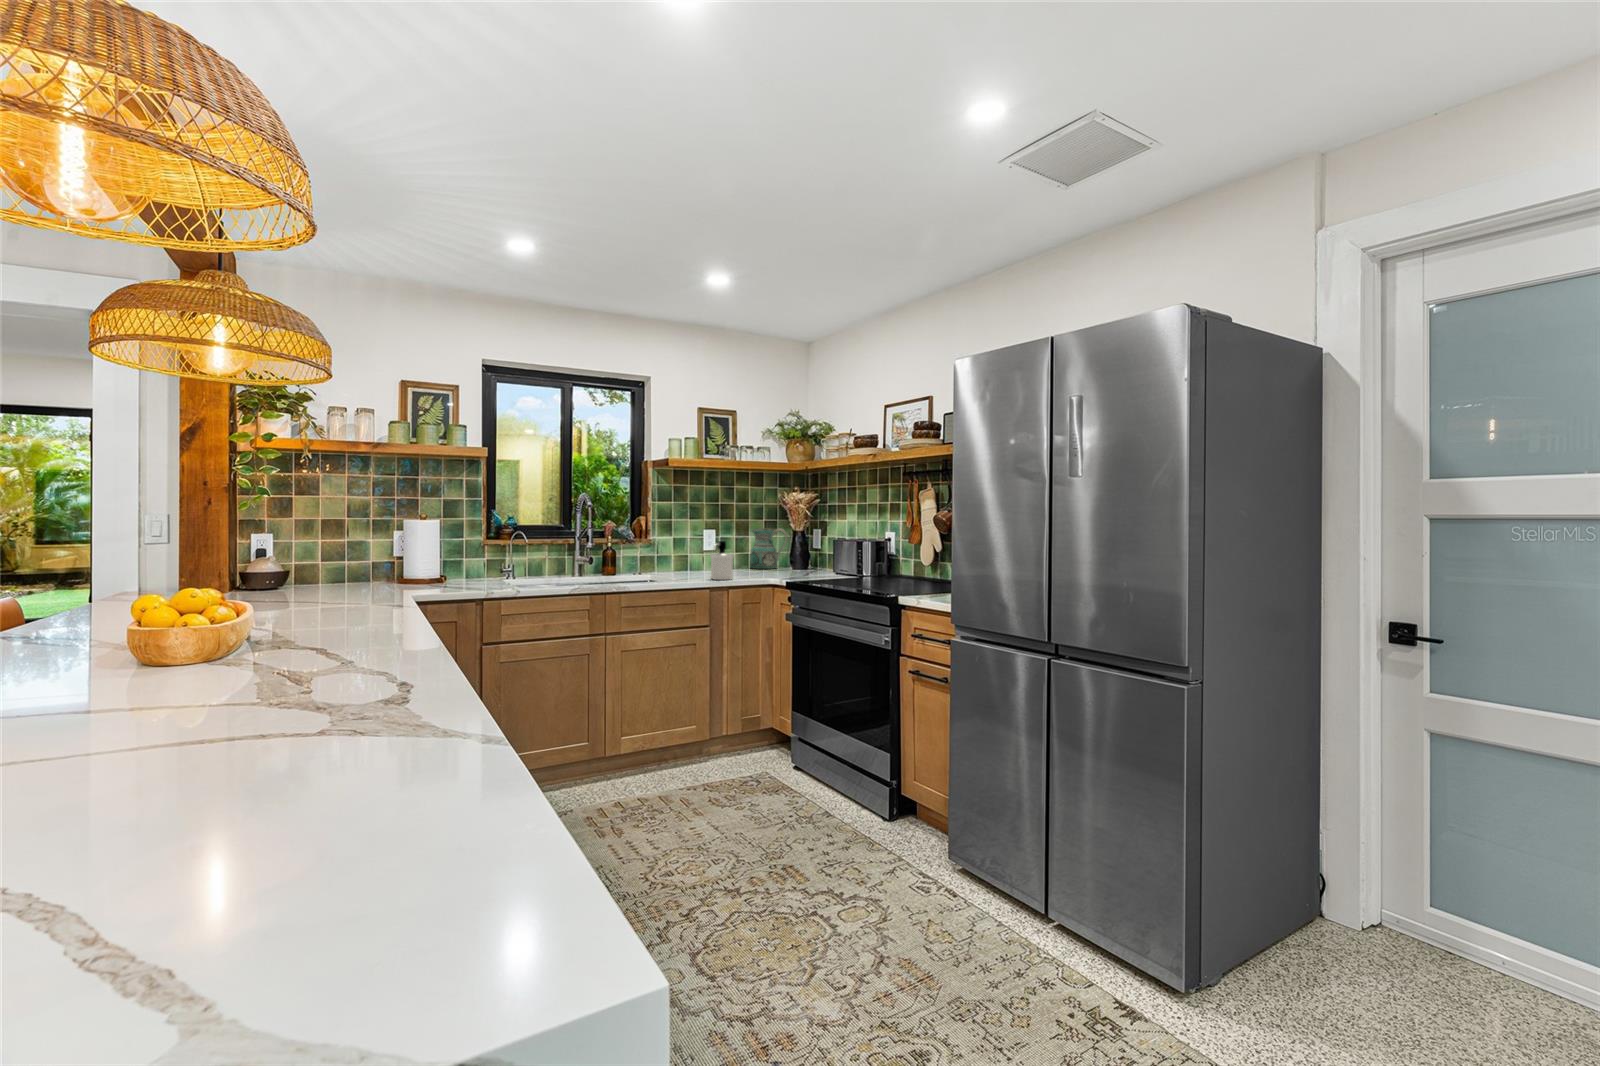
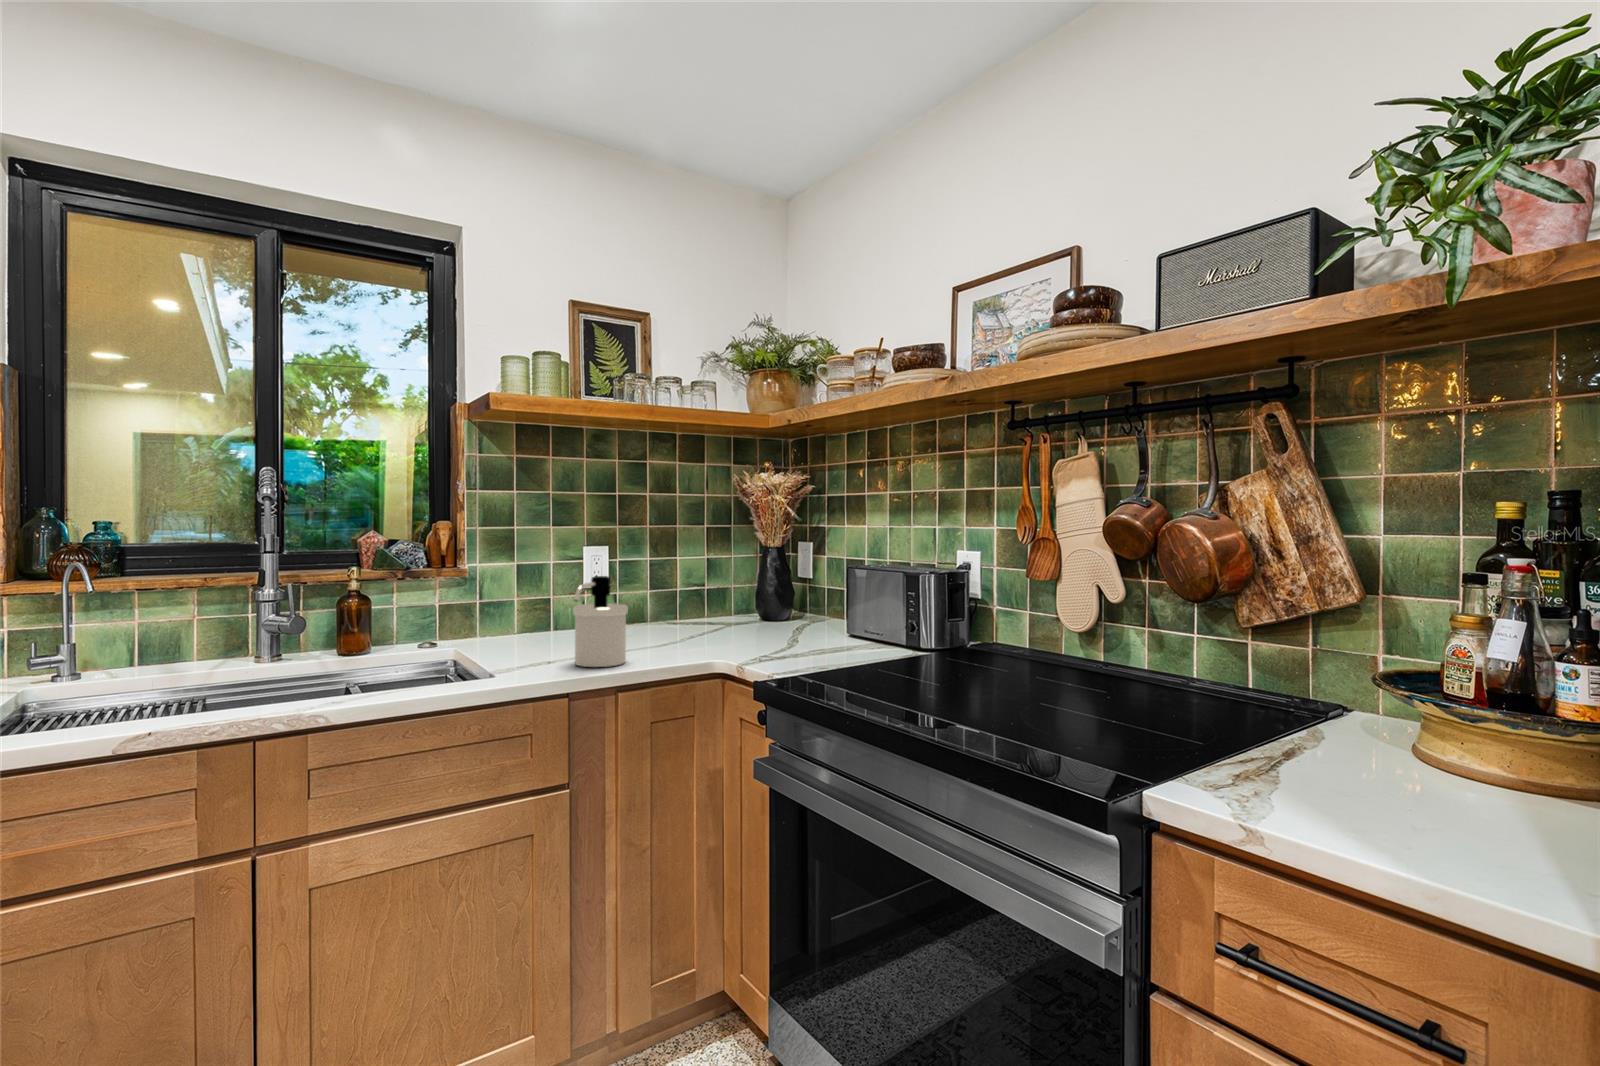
ceramic pitcher: present [750,528,788,569] -> none [677,541,750,620]

